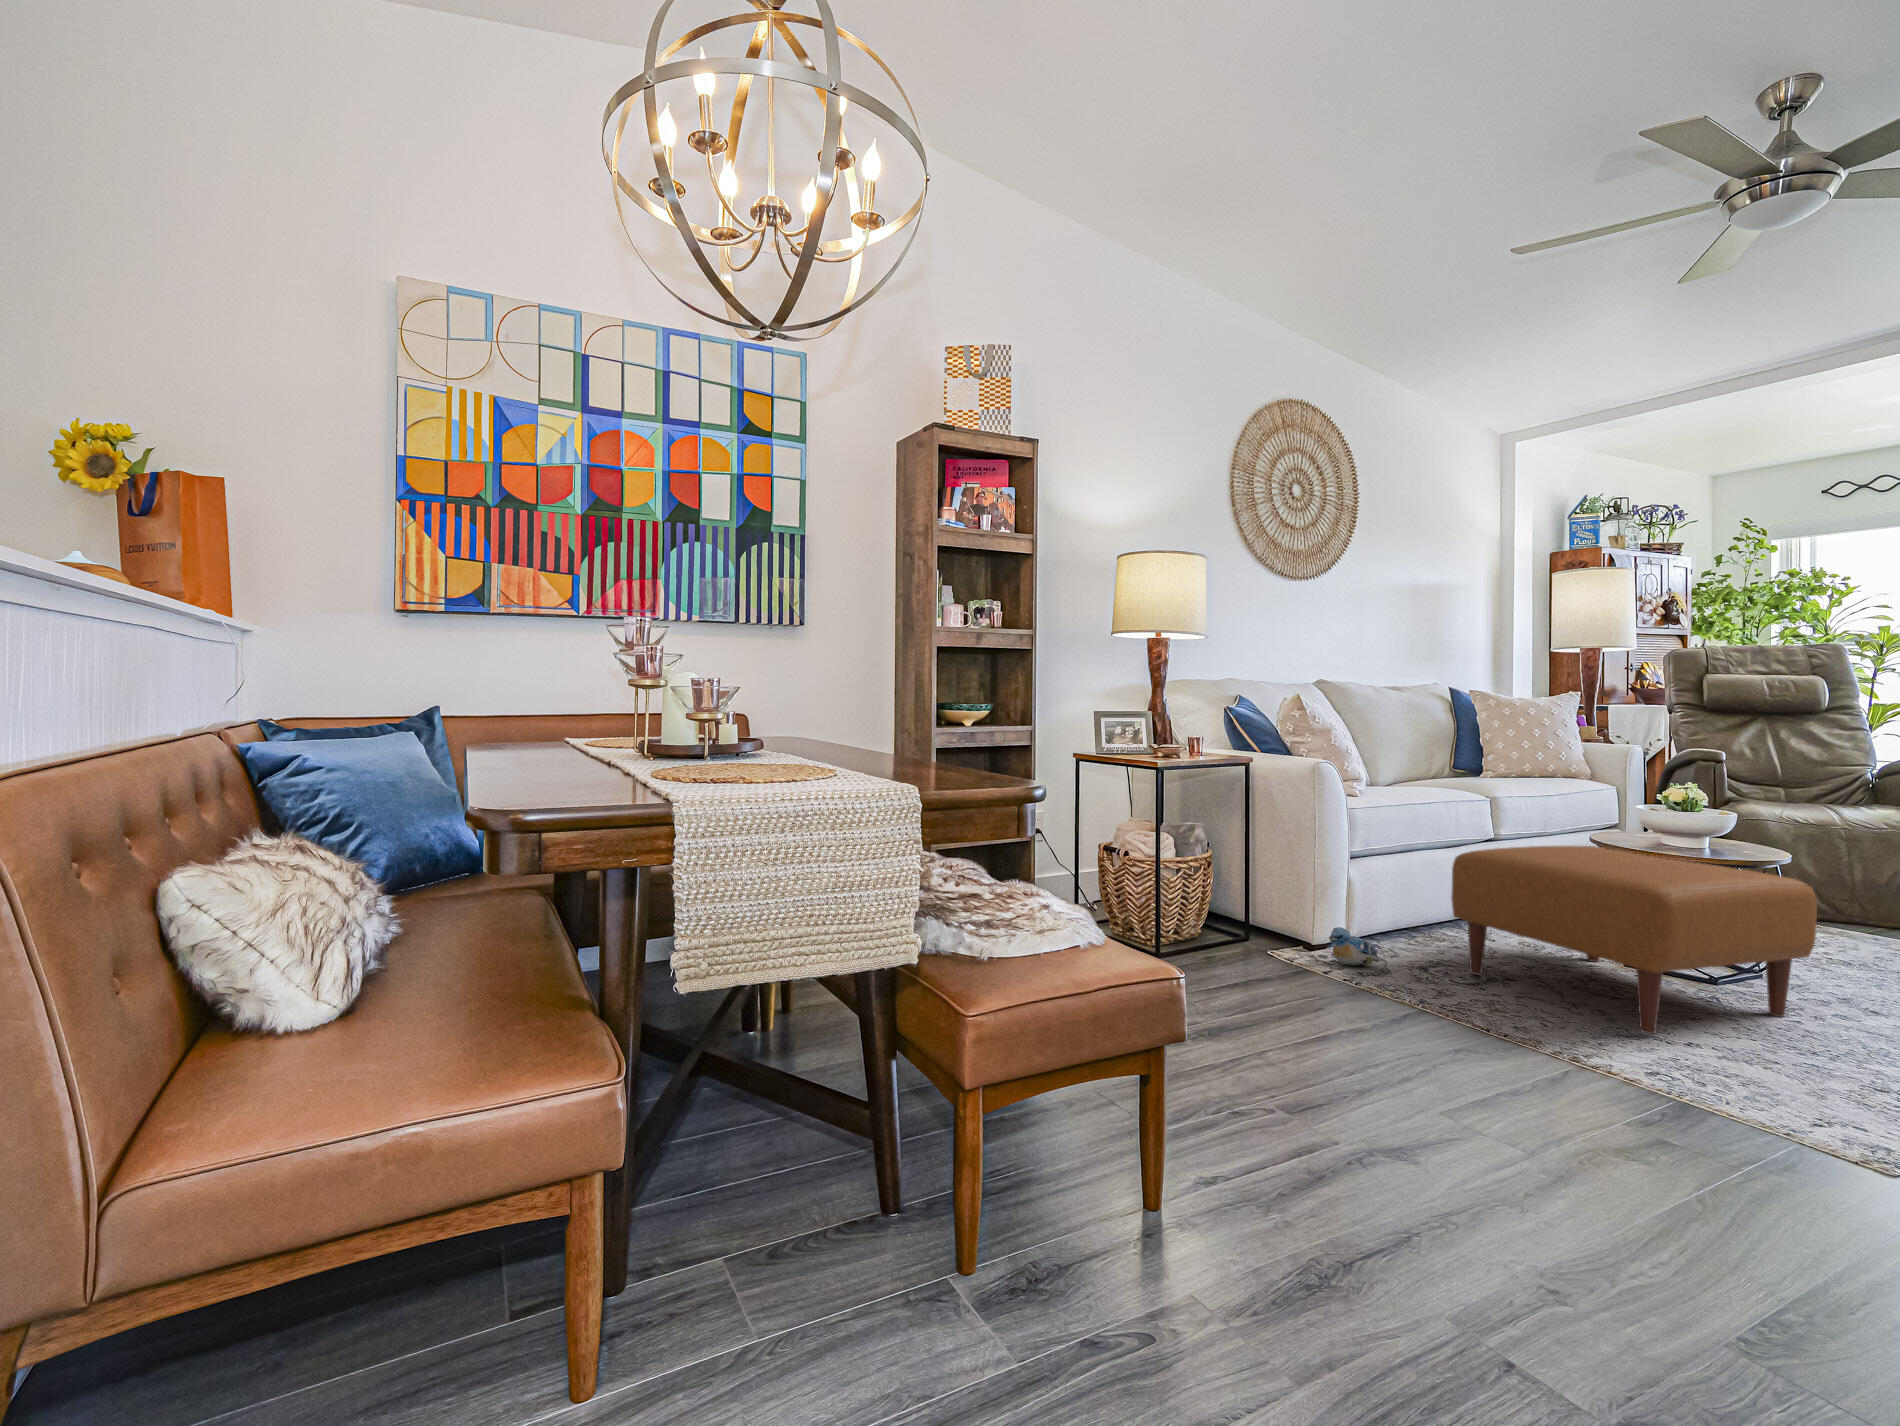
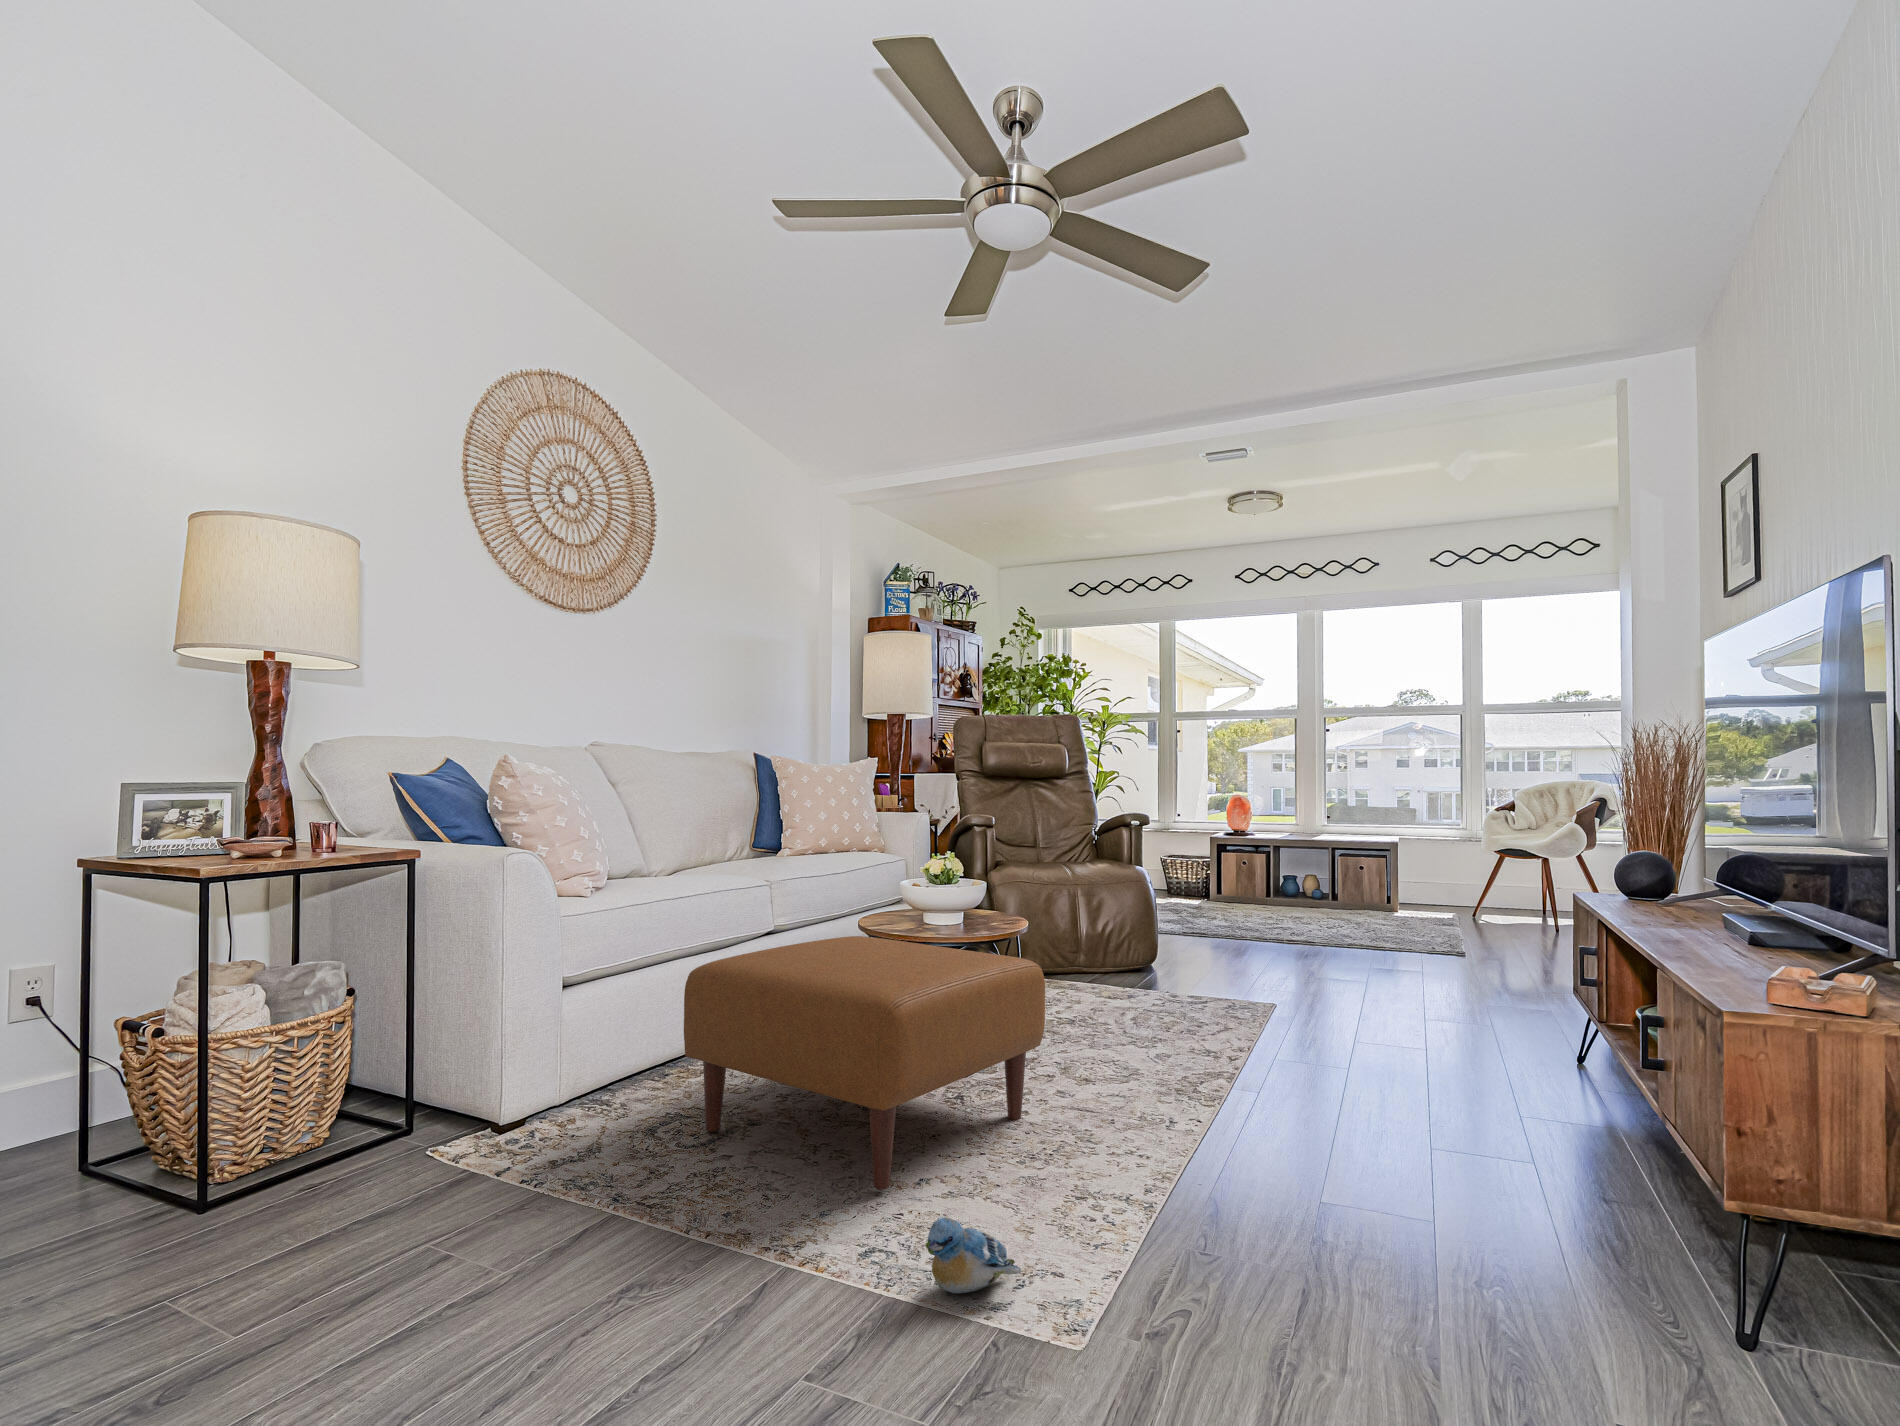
plush toy: present [1329,927,1383,966] -> present [925,1218,1021,1294]

